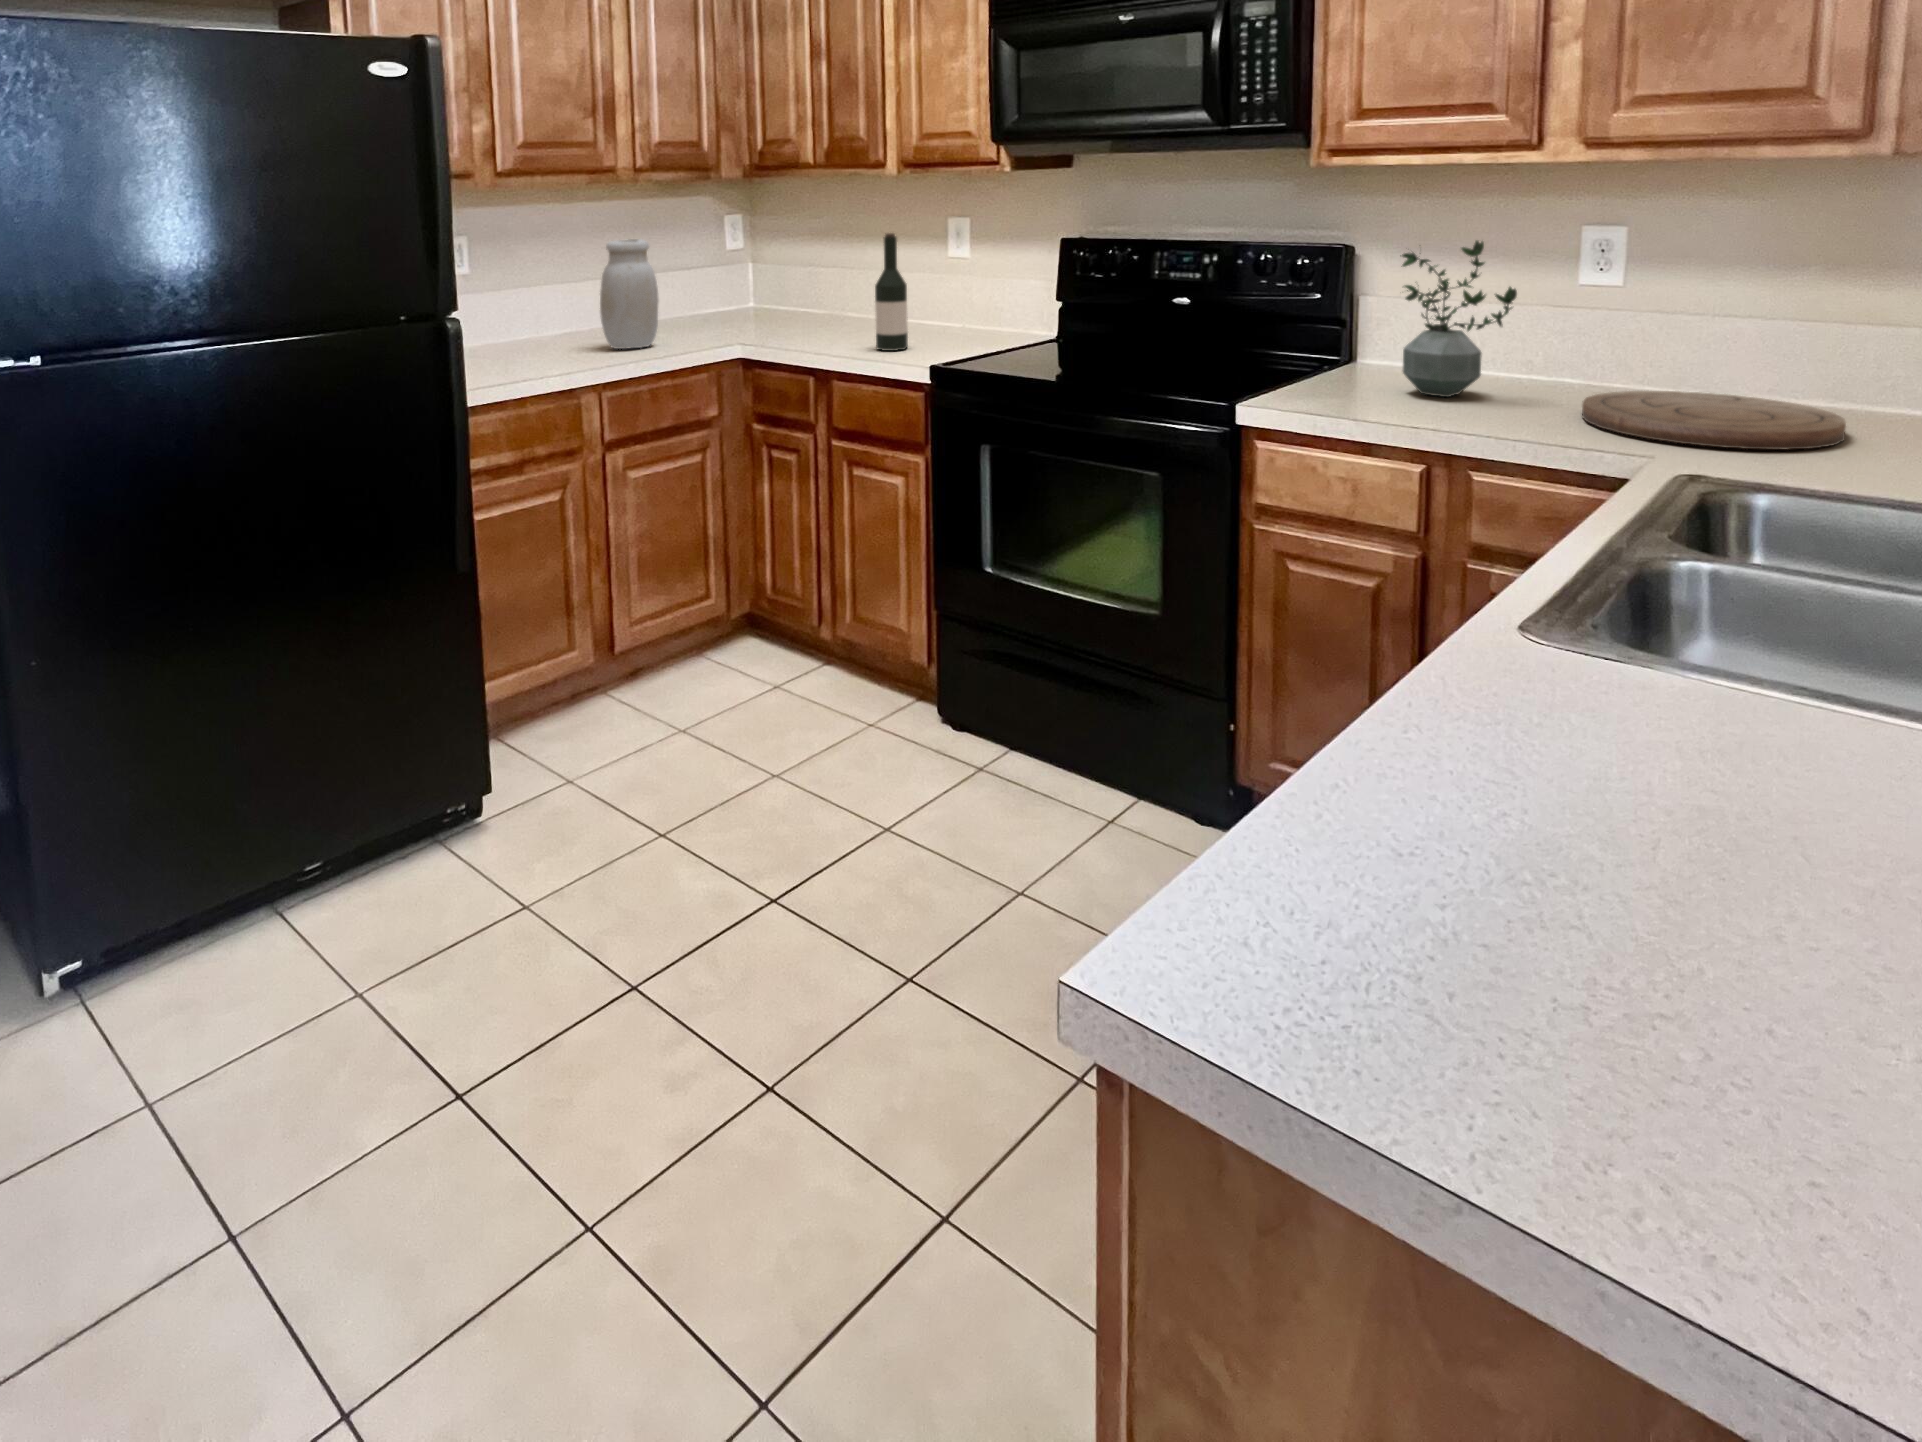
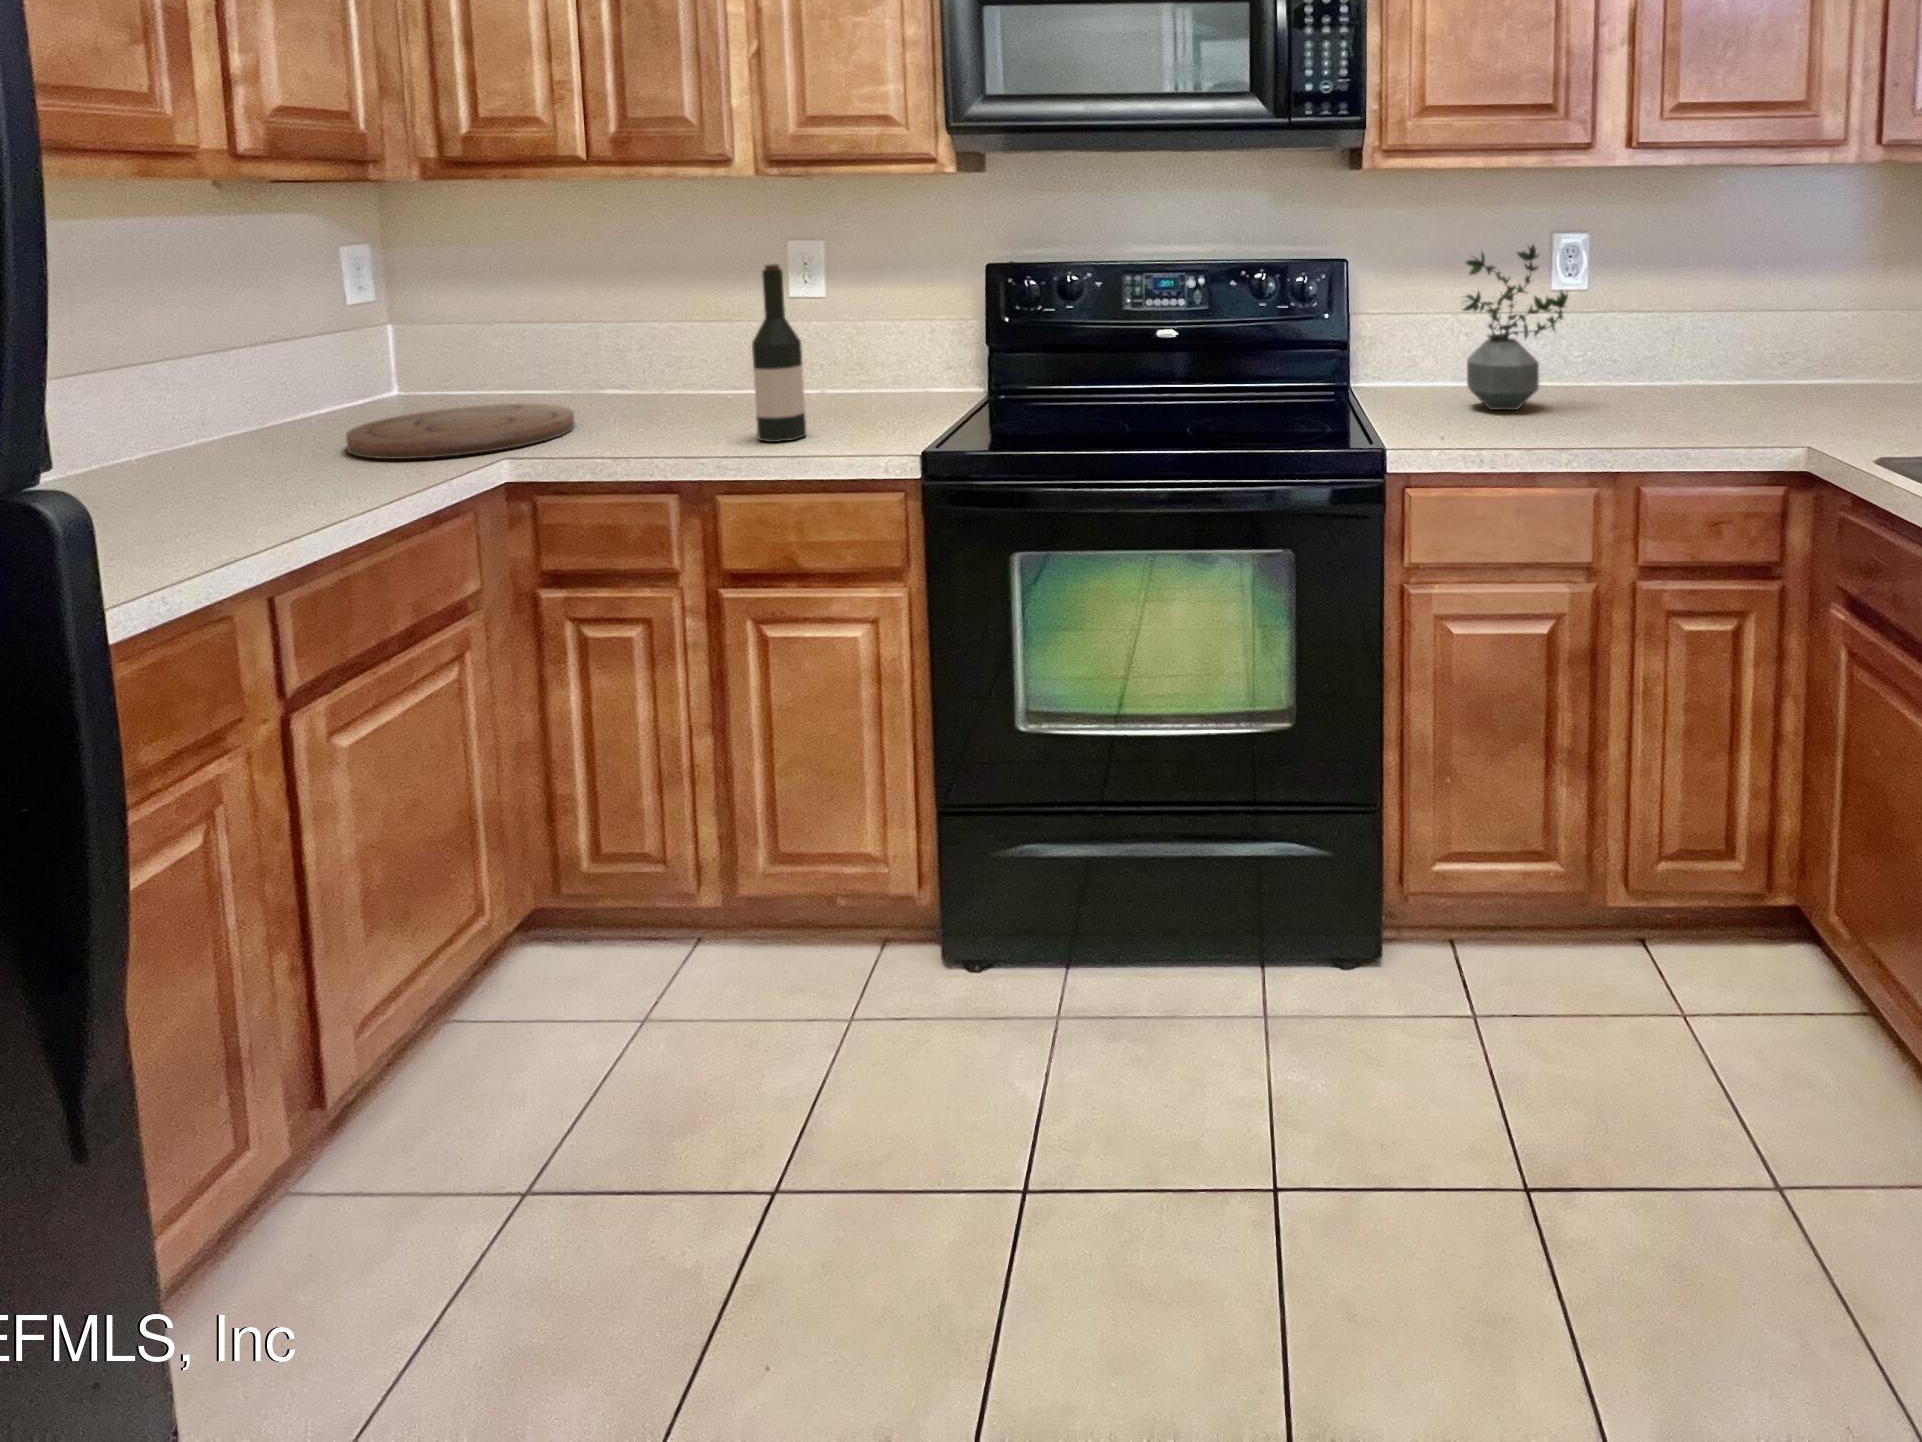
jar: present [600,239,659,349] -> none [181,296,317,509]
cutting board: present [1582,391,1846,450] -> present [346,404,574,459]

